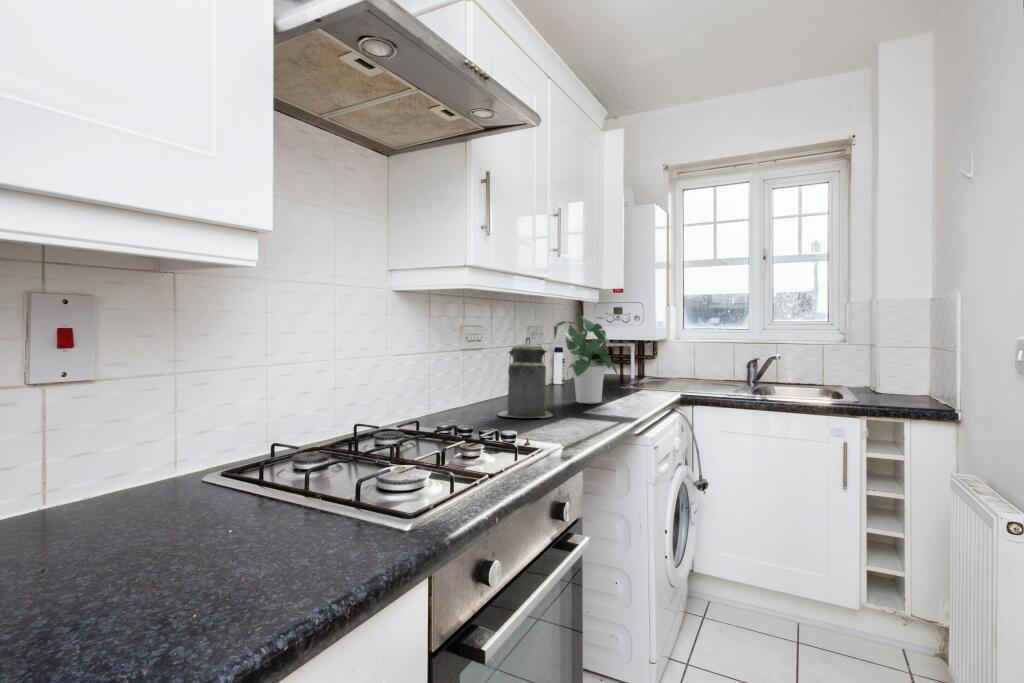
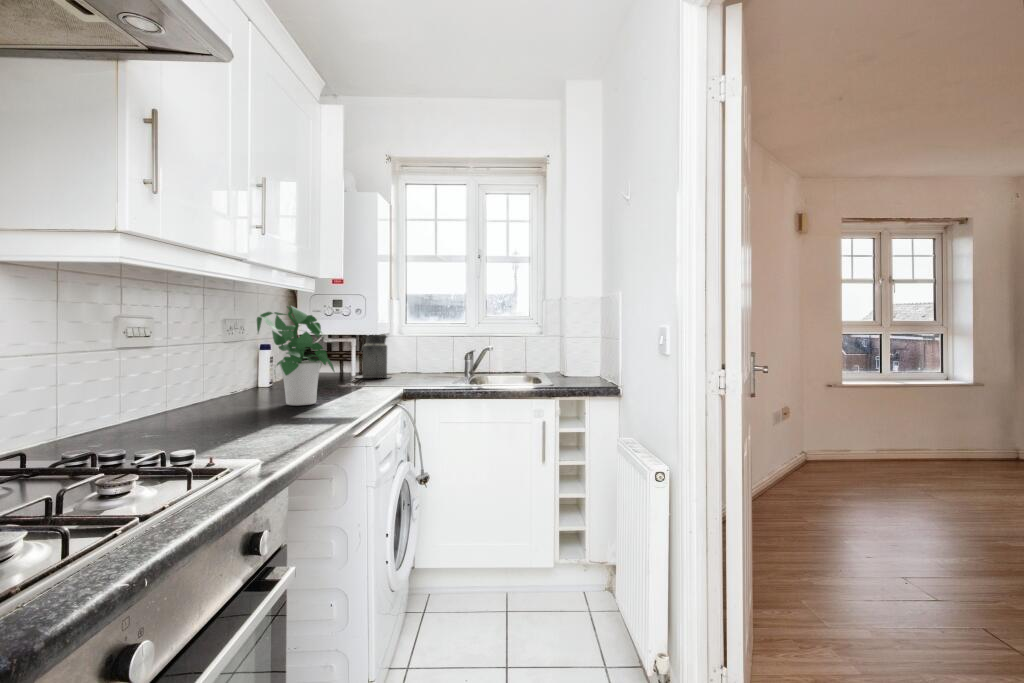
canister: present [498,337,553,418] -> present [357,334,390,378]

